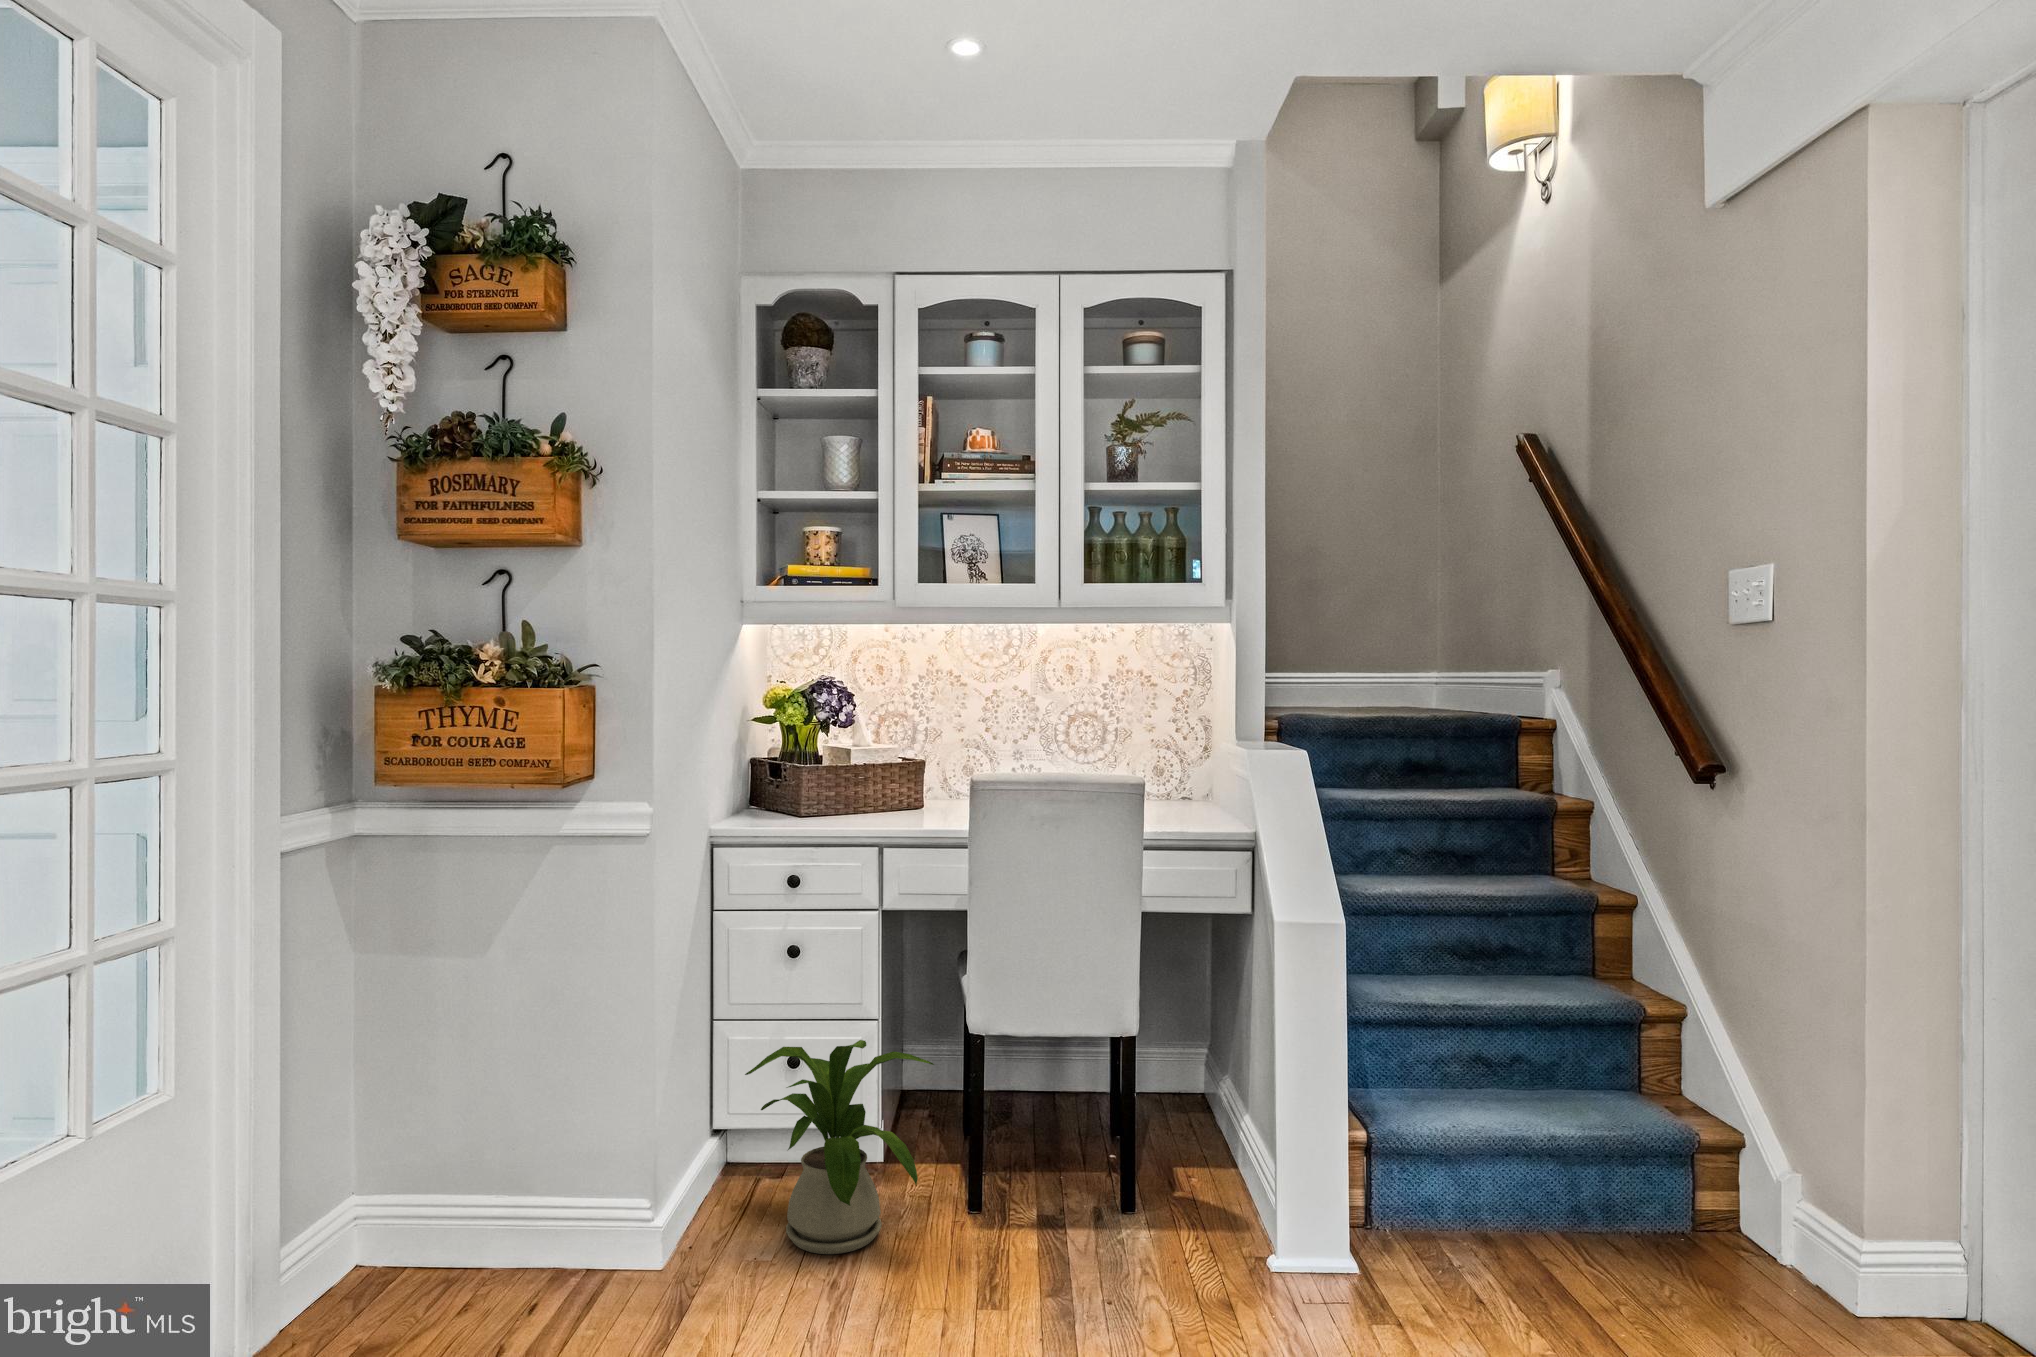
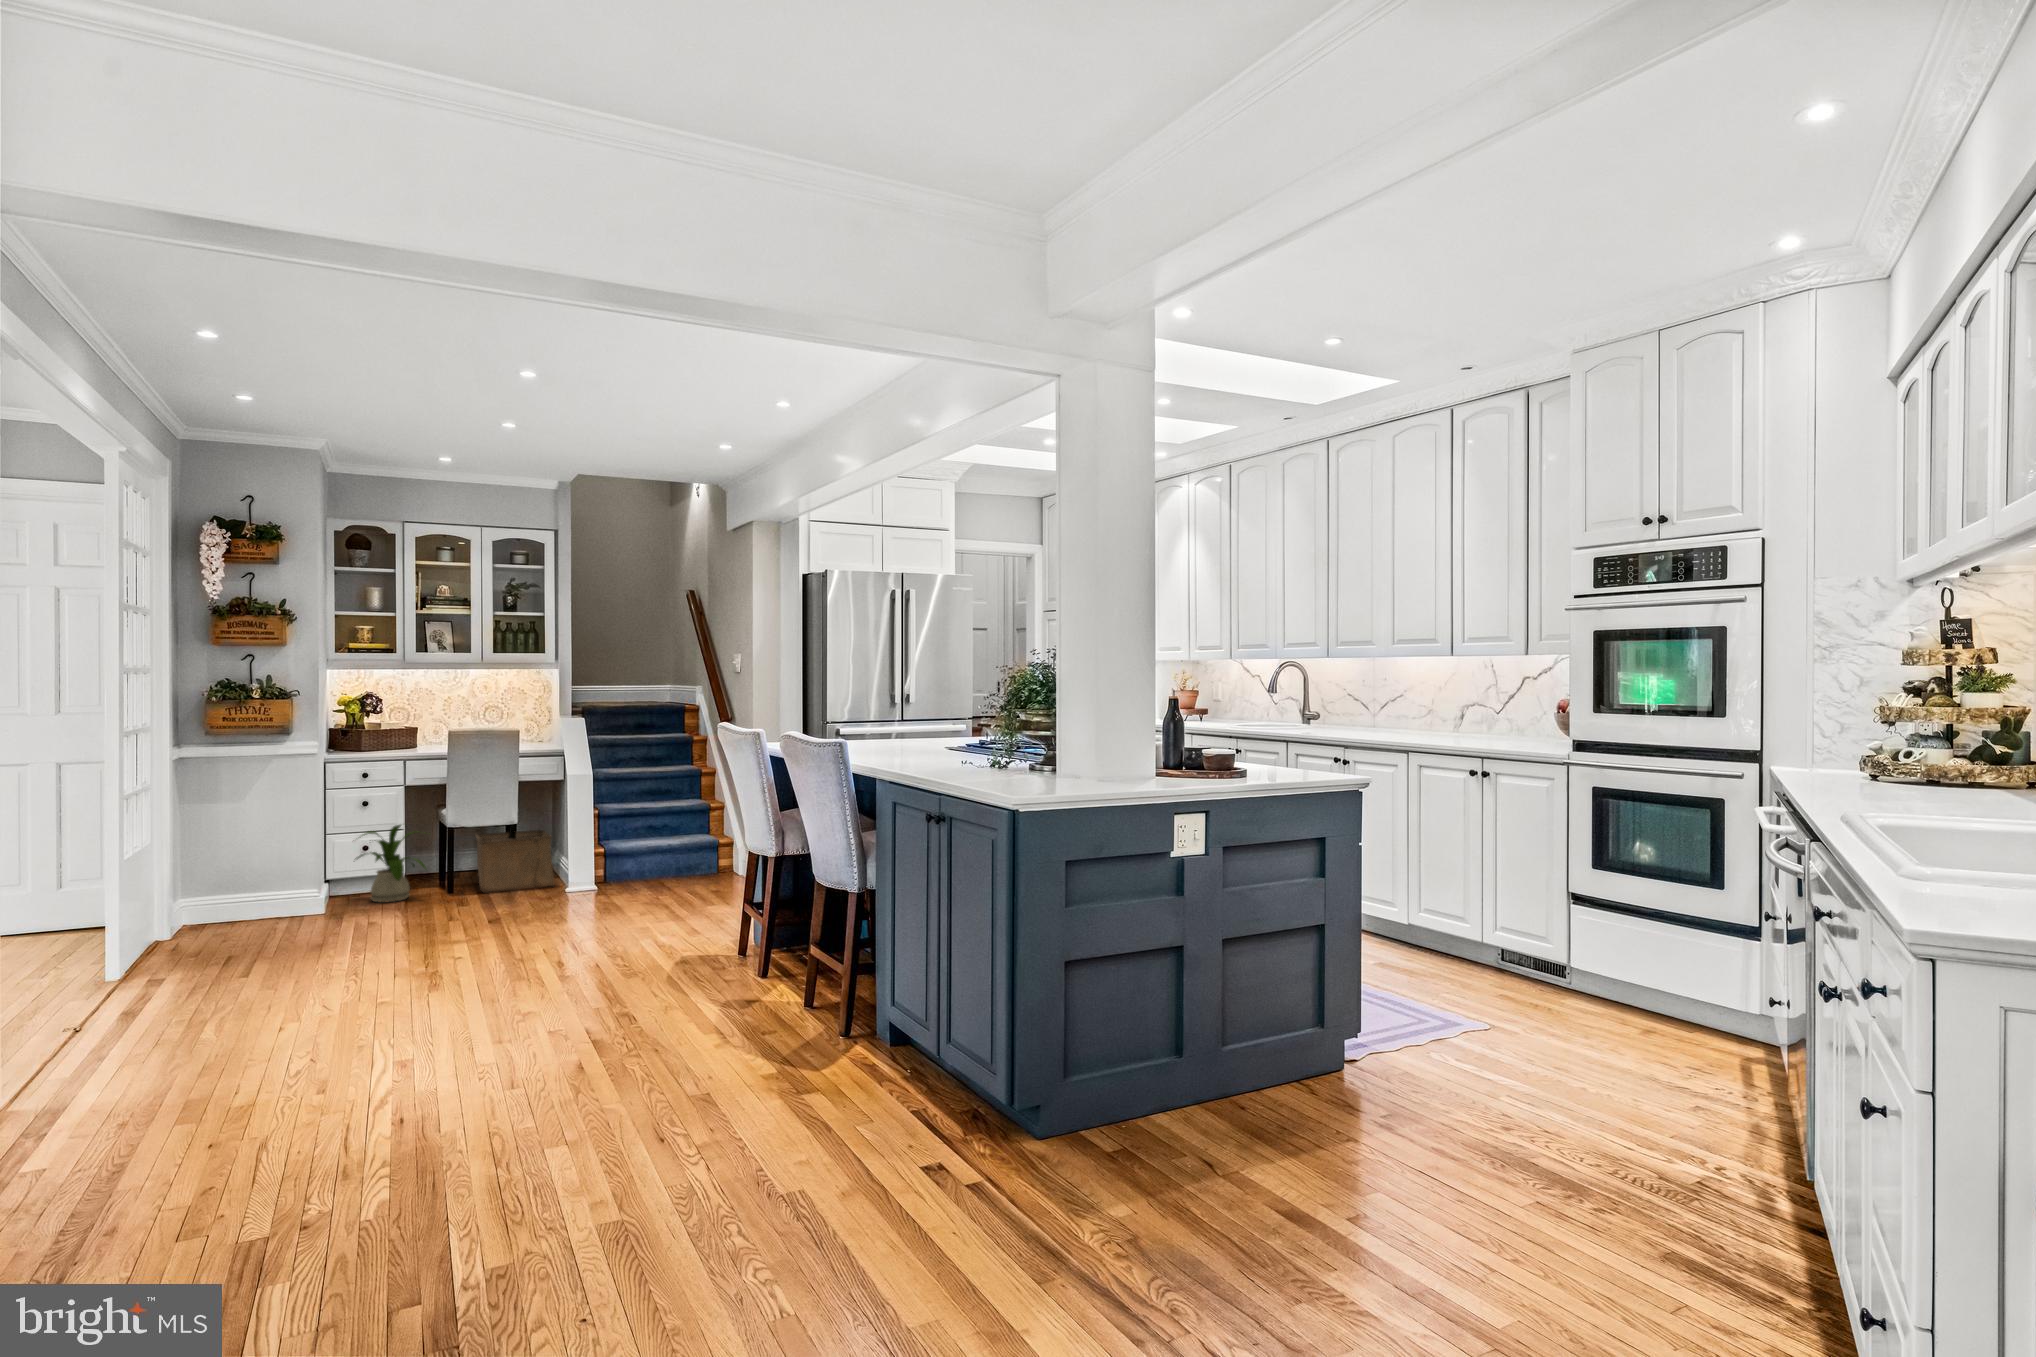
storage bin: none [1043,1045,1248,1248] -> present [476,830,554,893]

